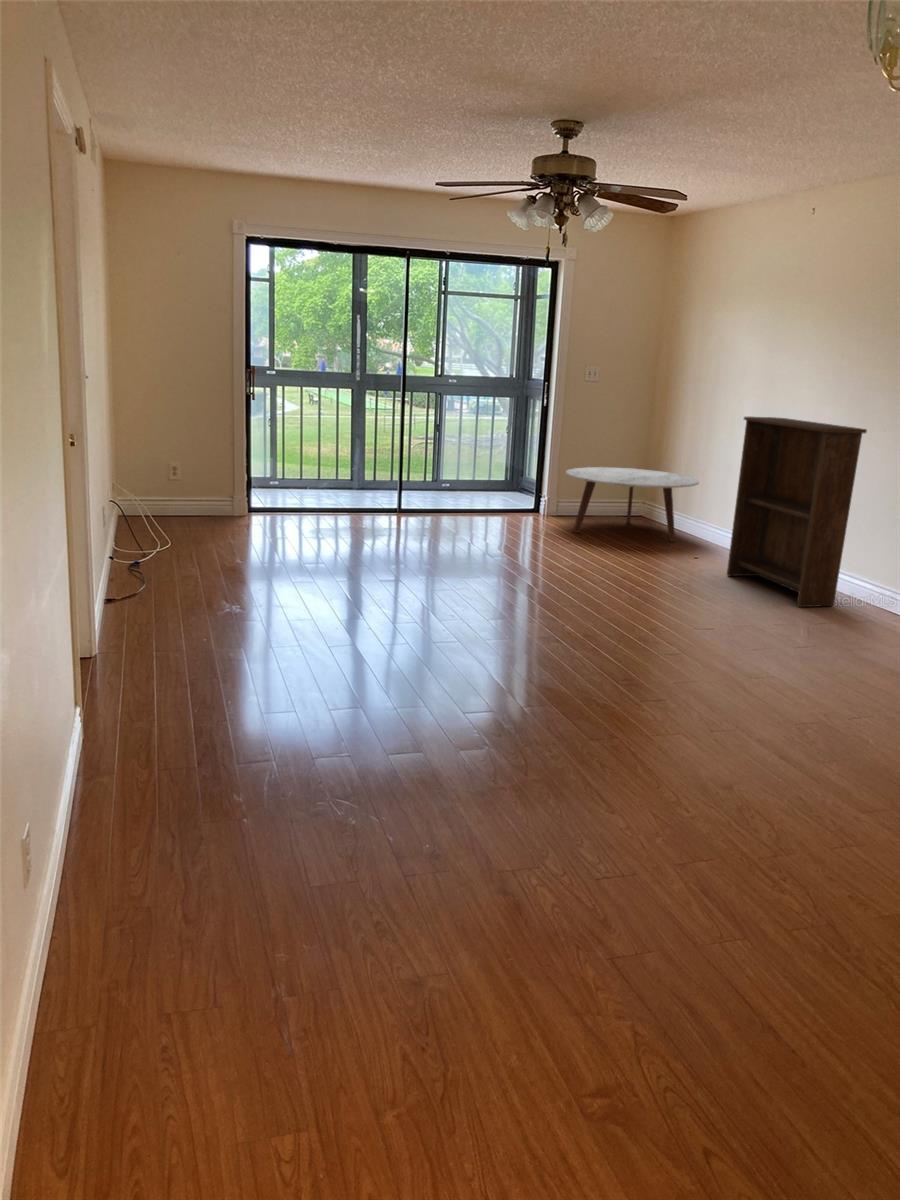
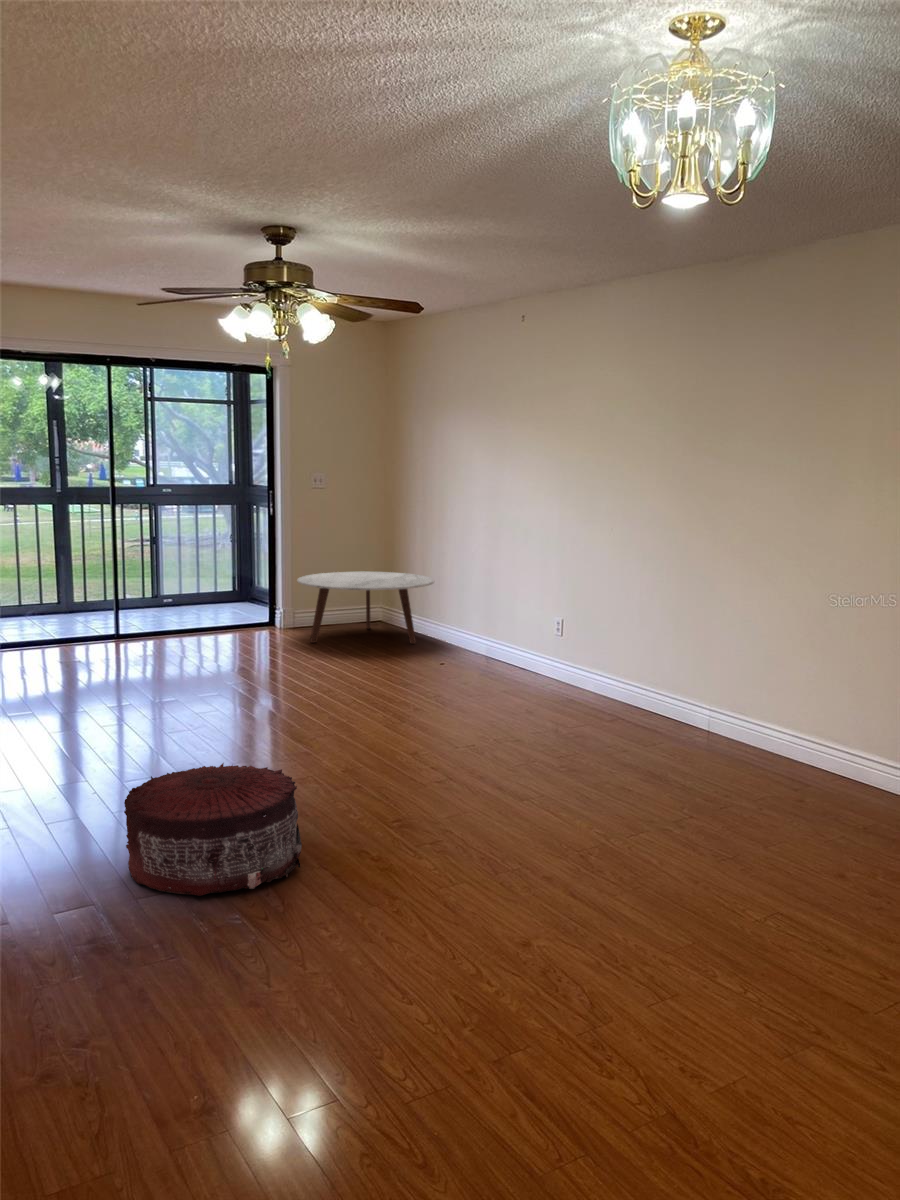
bookshelf: present [727,417,867,607] -> none [465,514,575,697]
pouf: none [395,649,568,783] -> present [124,763,302,896]

